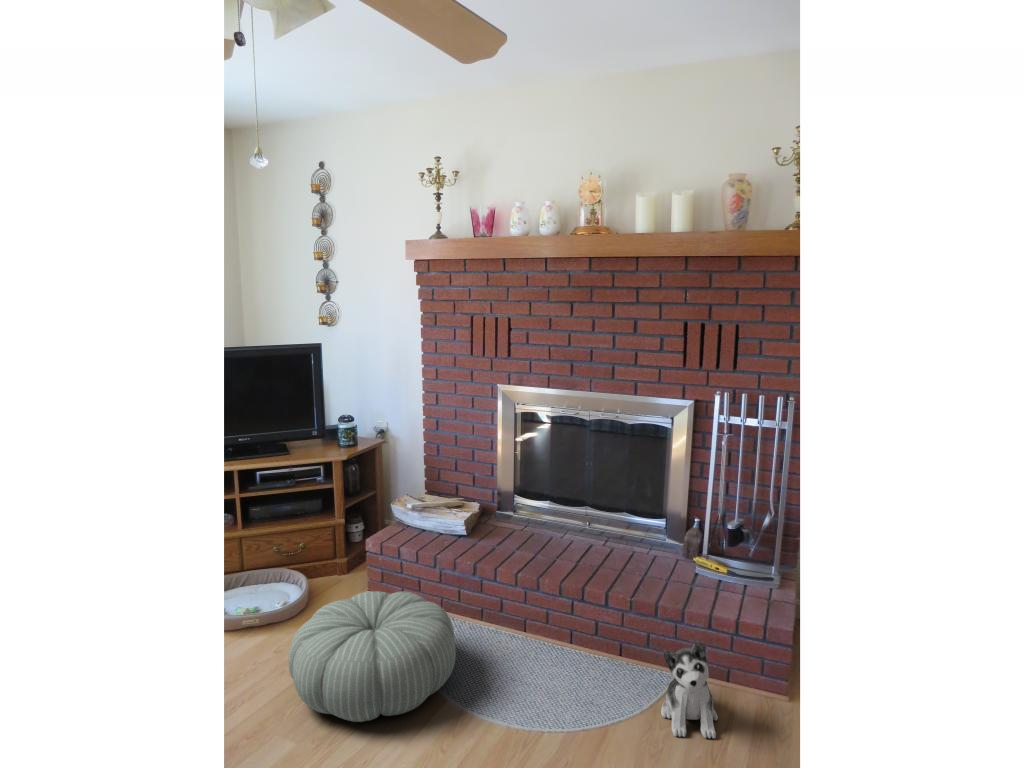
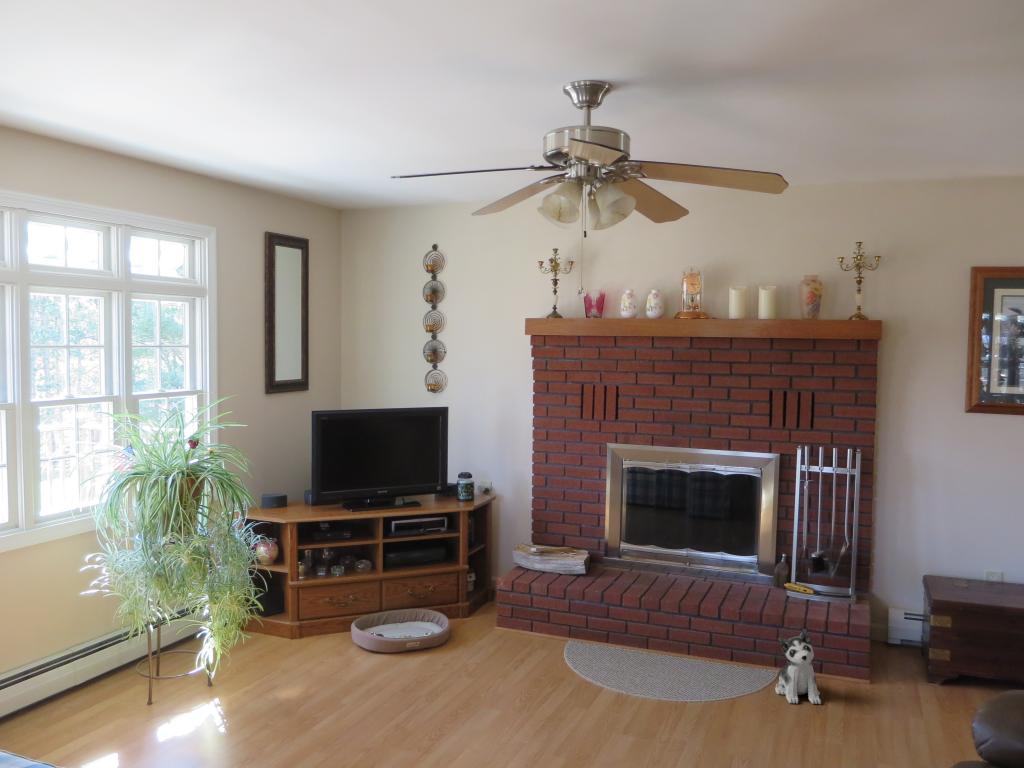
pouf: present [288,591,456,722] -> none [477,609,609,697]

